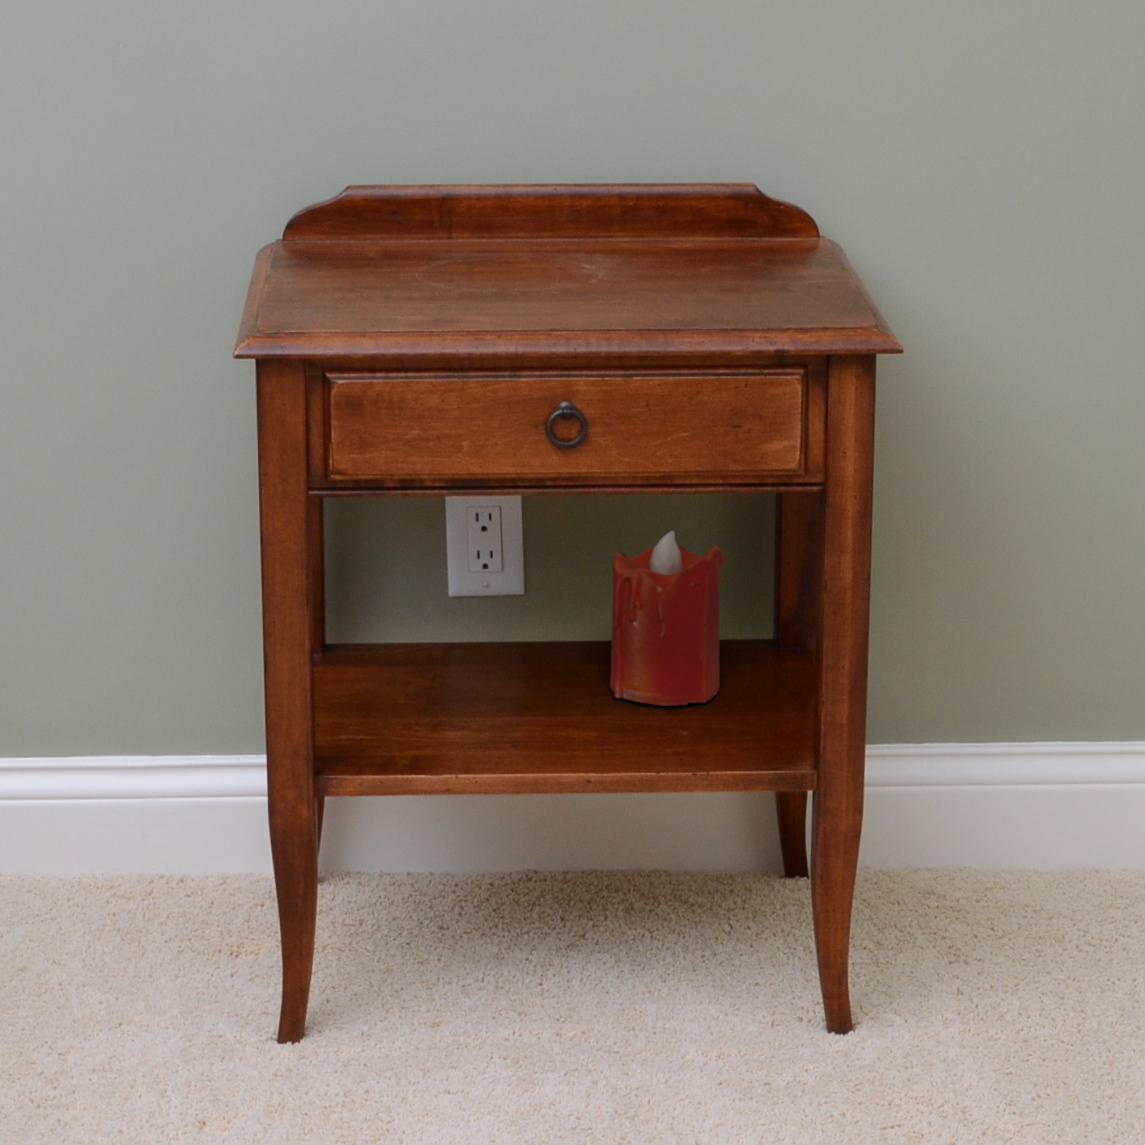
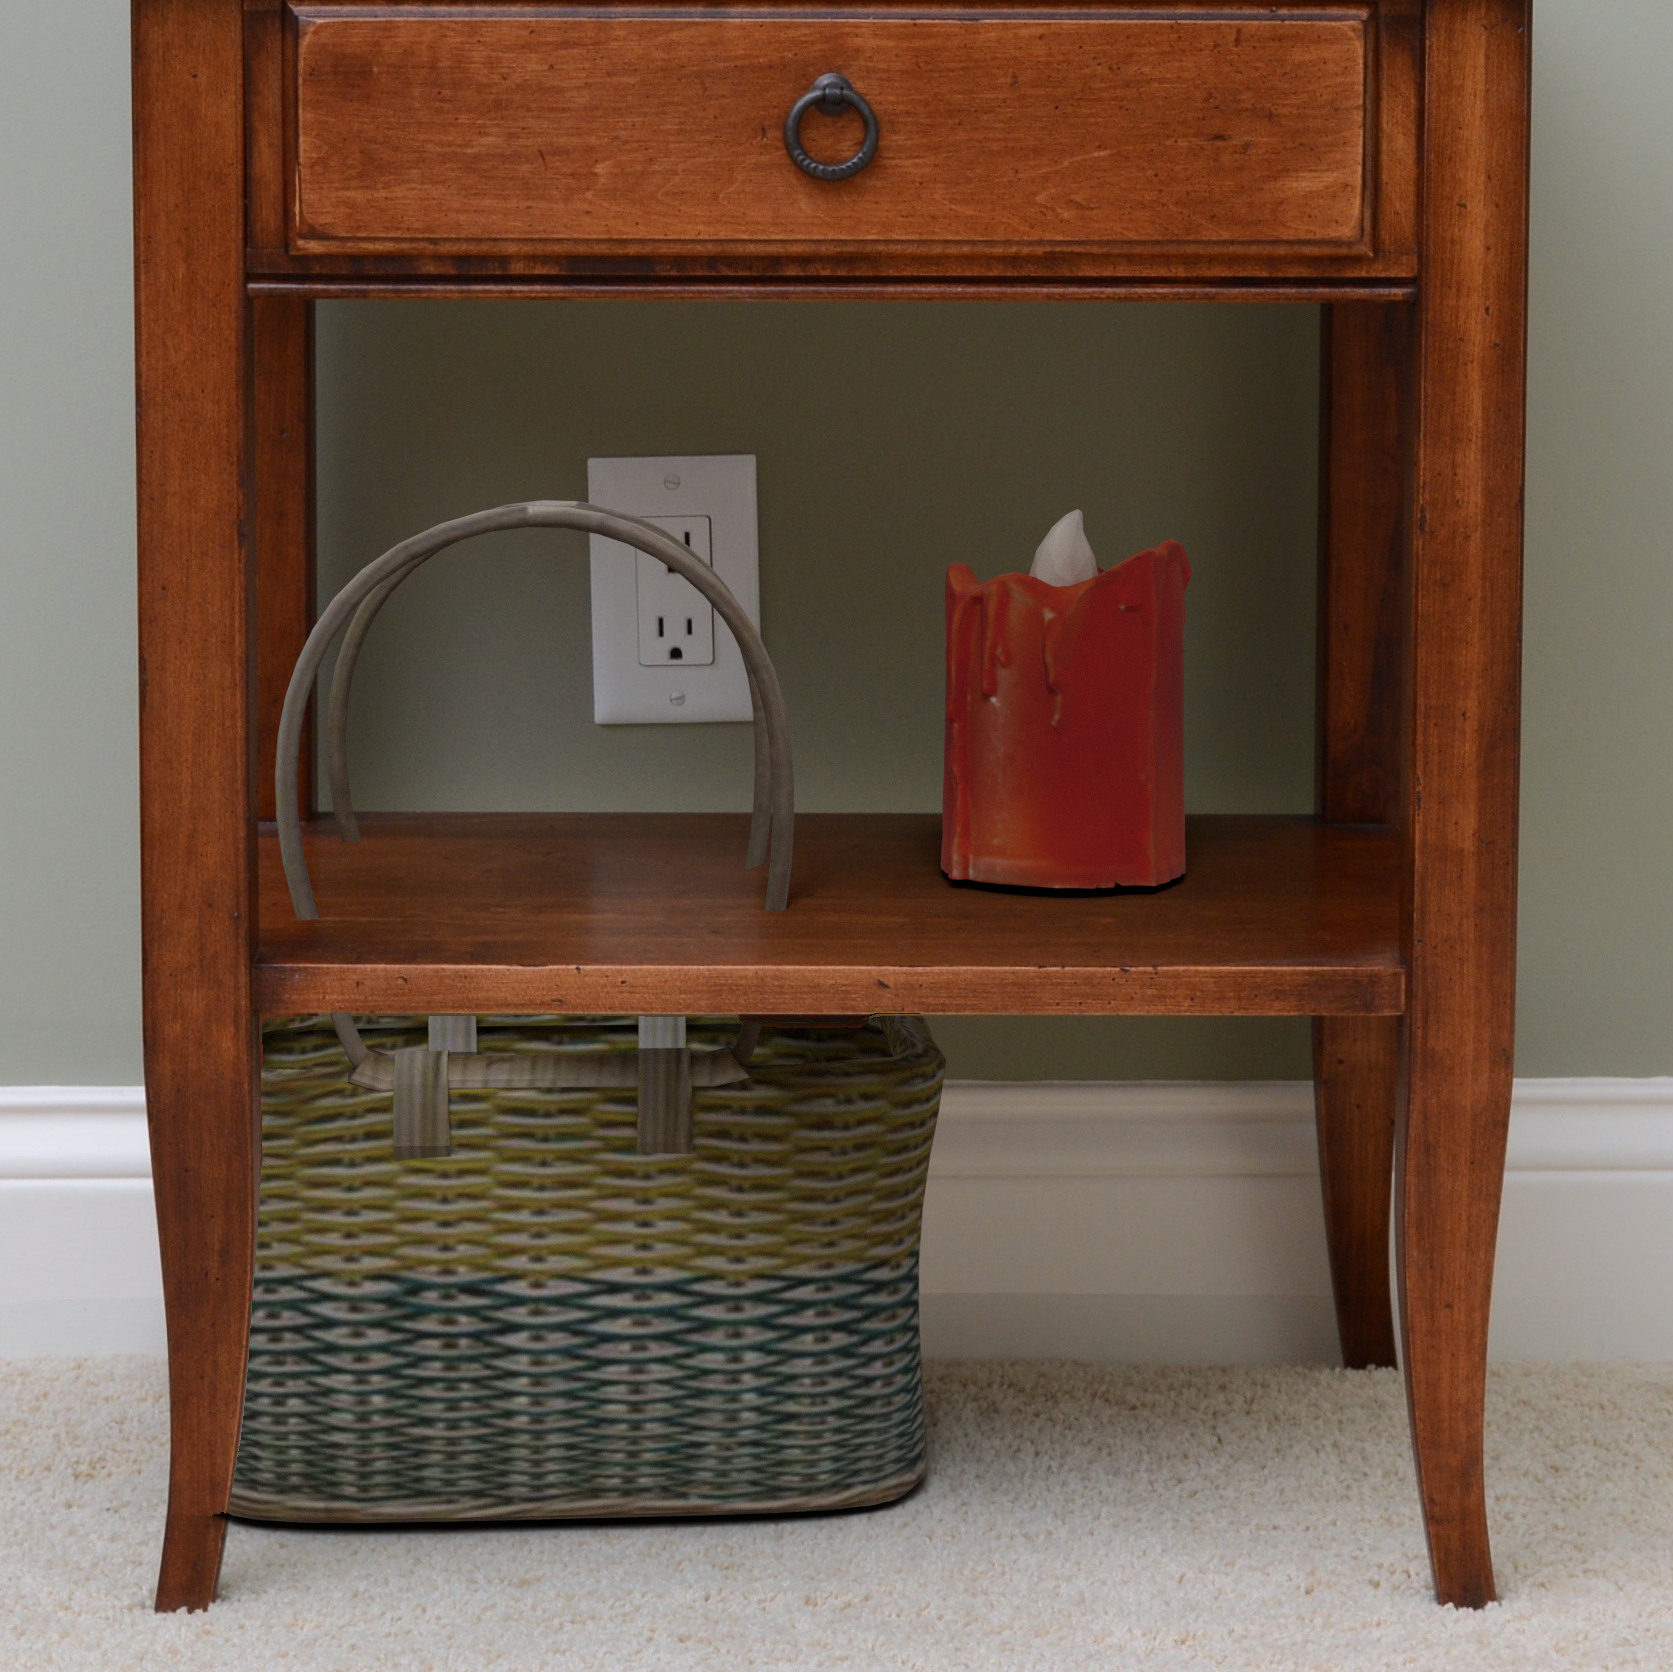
basket: none [273,508,613,973] -> present [228,500,946,1523]

